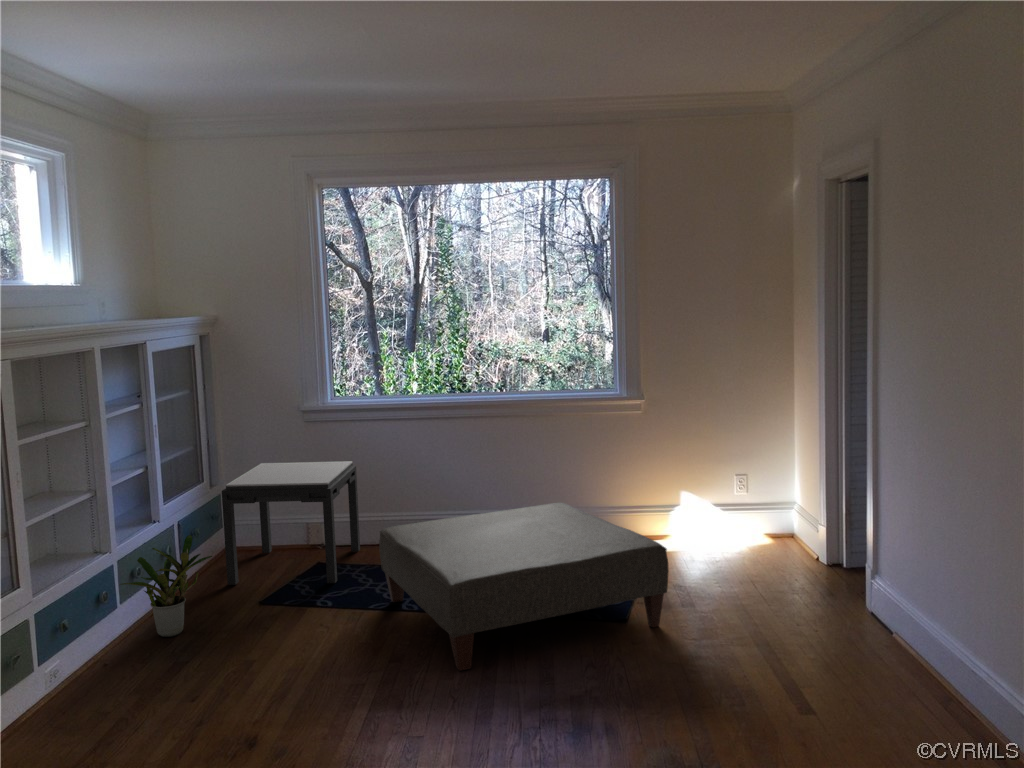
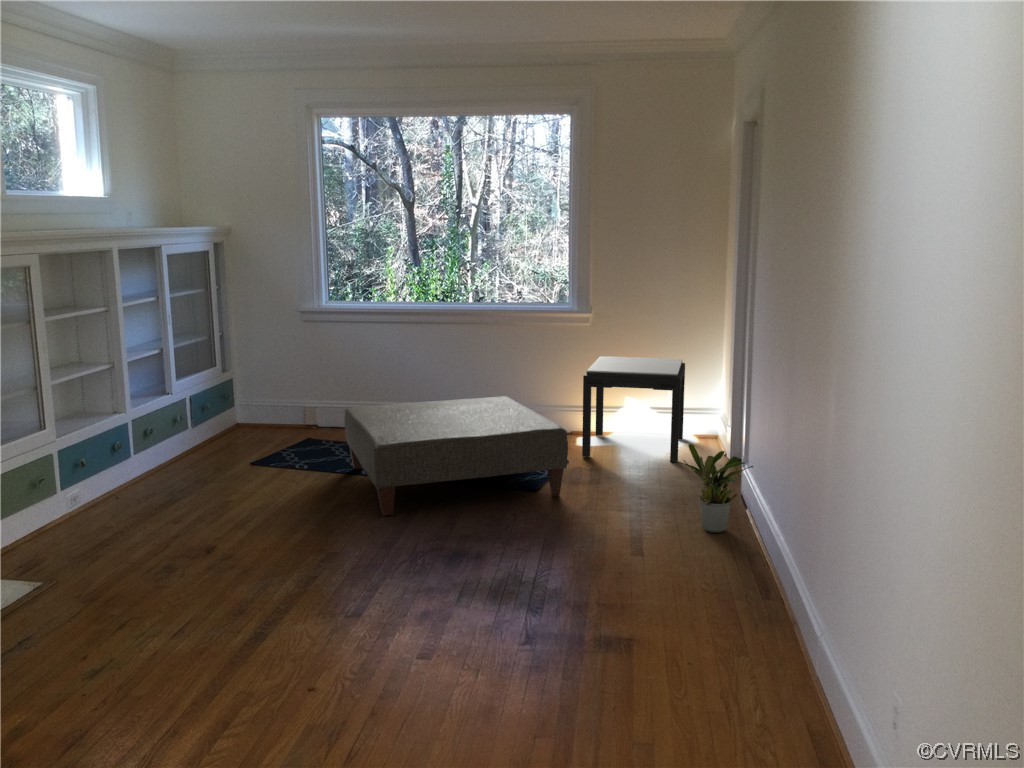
side table: present [222,461,360,585] -> present [582,356,685,462]
potted plant: present [119,535,212,637] -> present [673,444,753,533]

